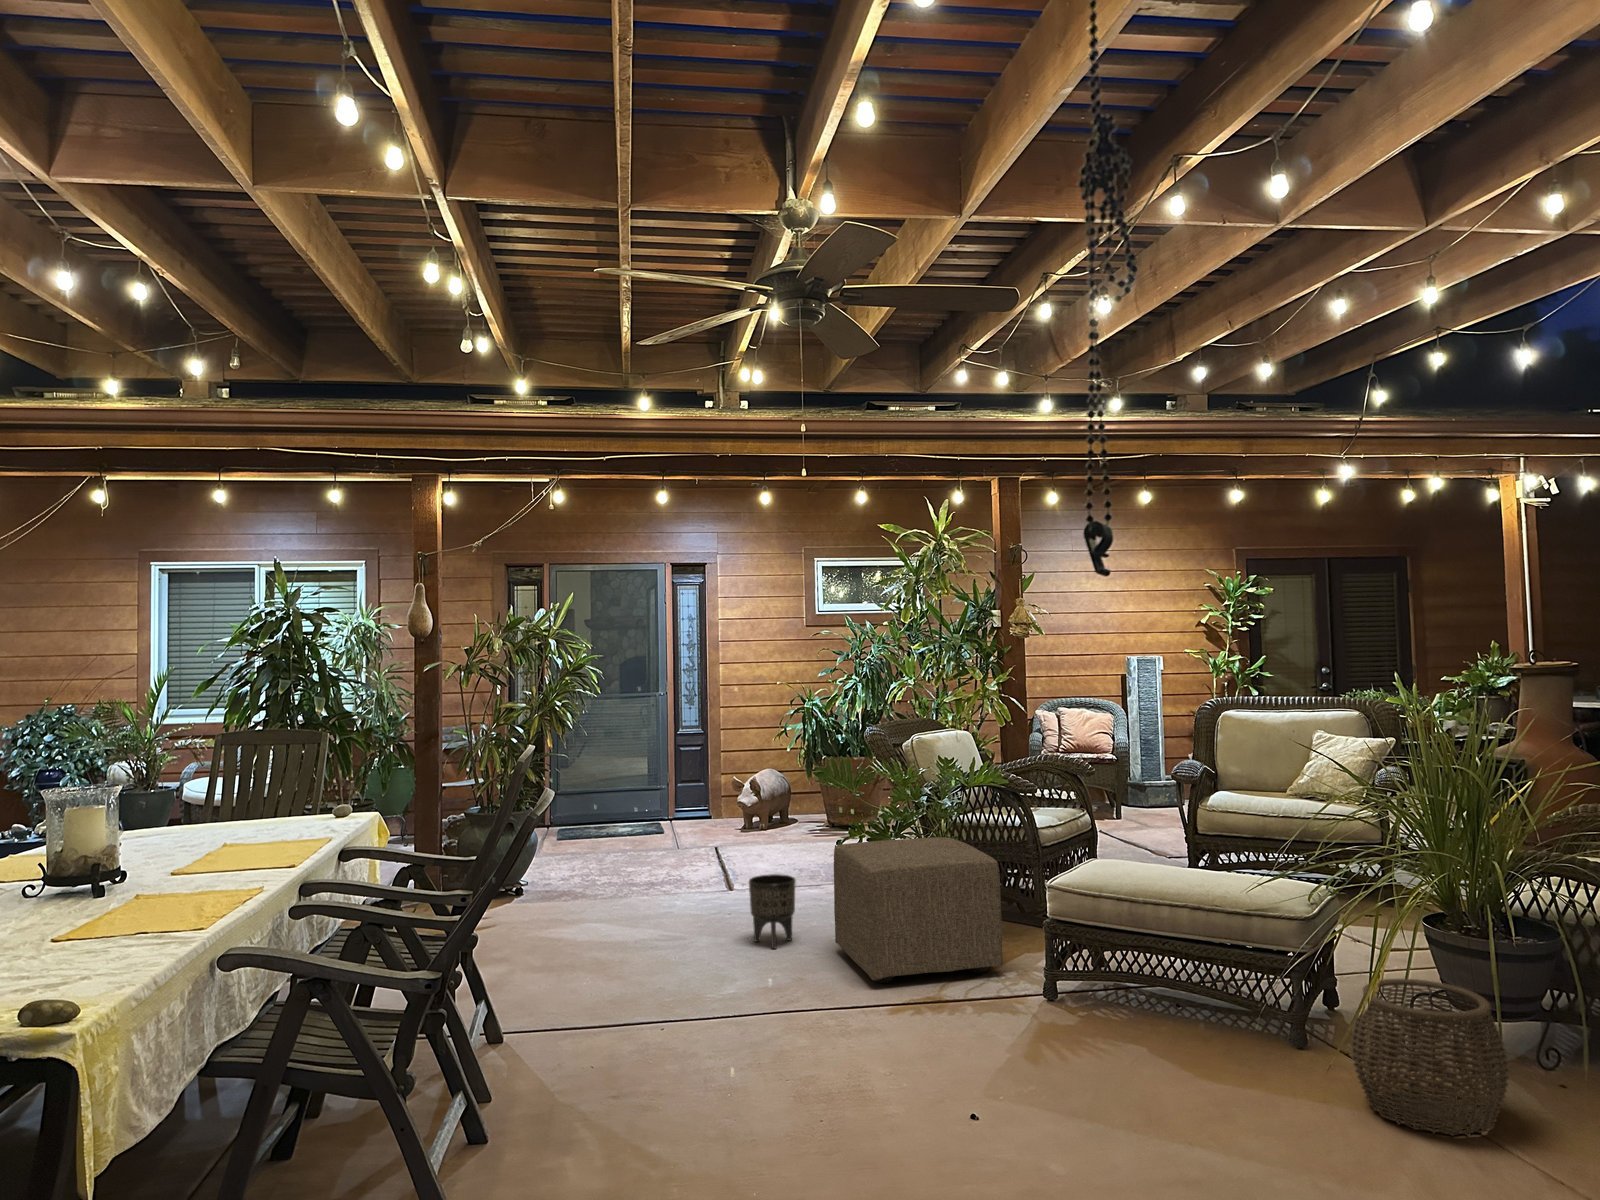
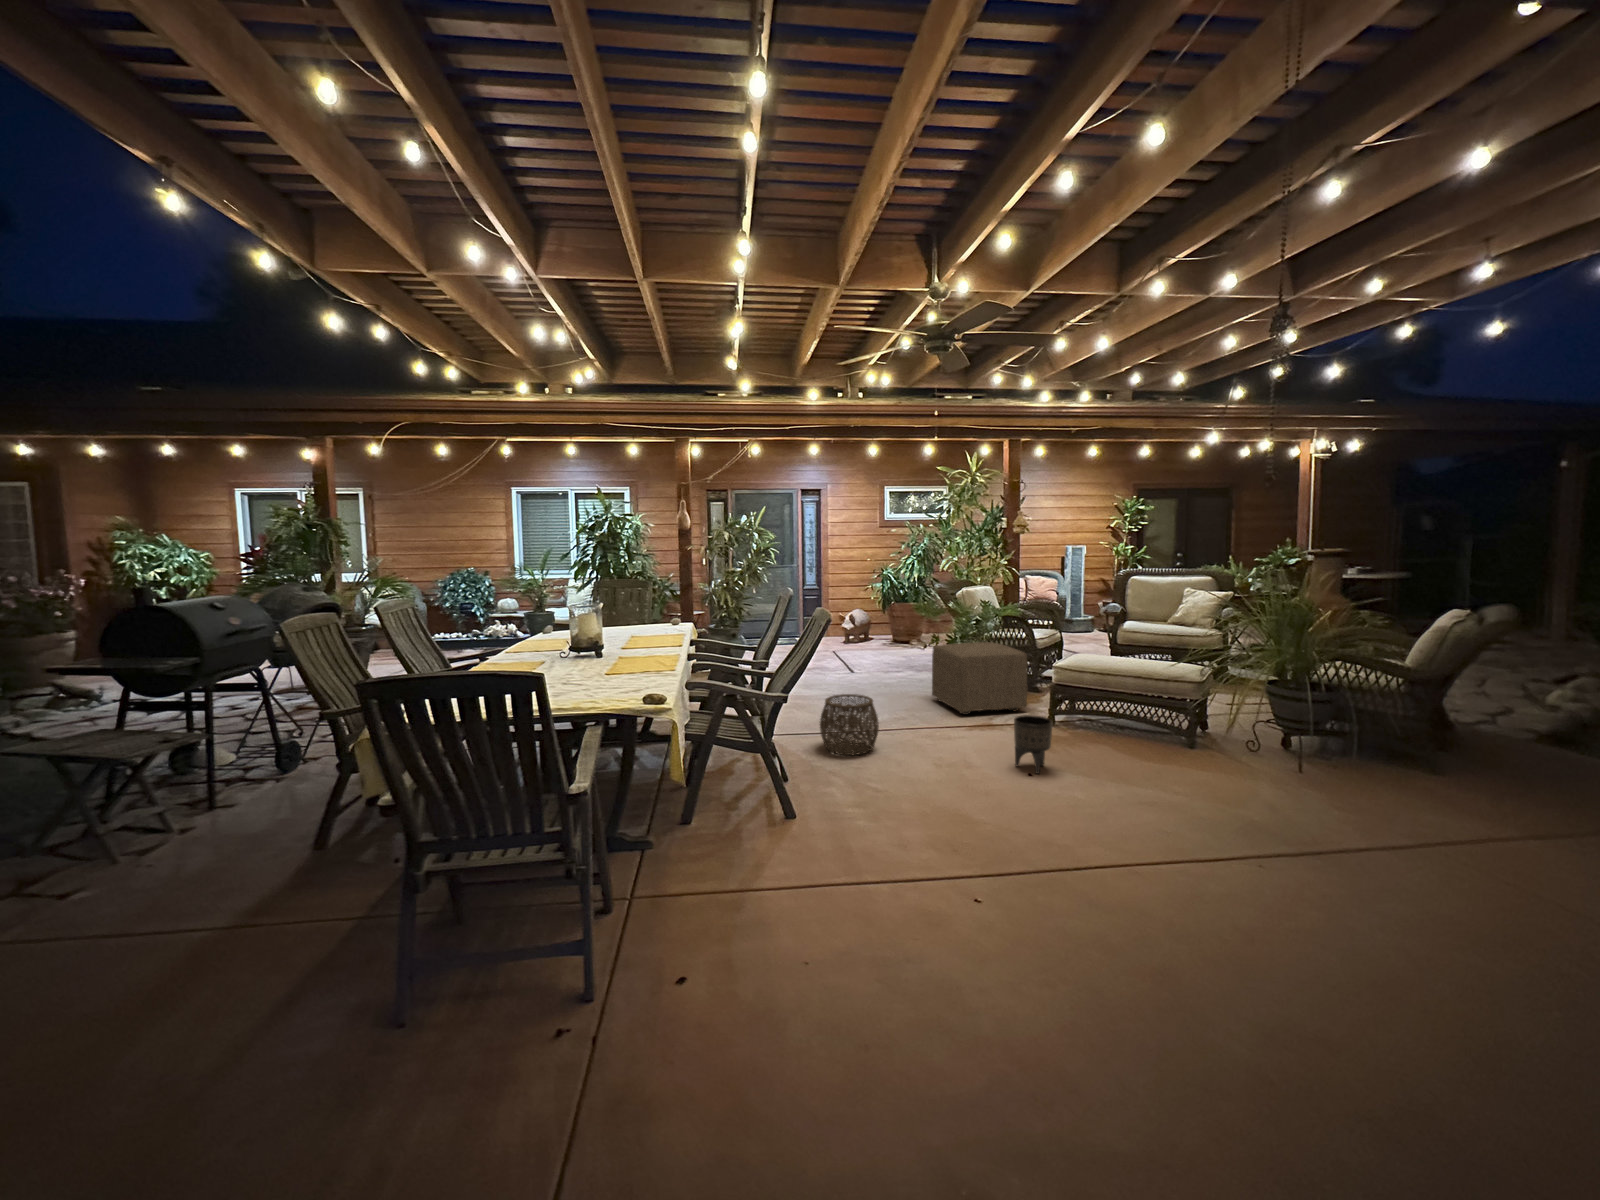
planter: present [749,874,796,949] -> present [1014,715,1053,774]
woven basket: present [1351,979,1510,1136] -> present [820,694,879,755]

